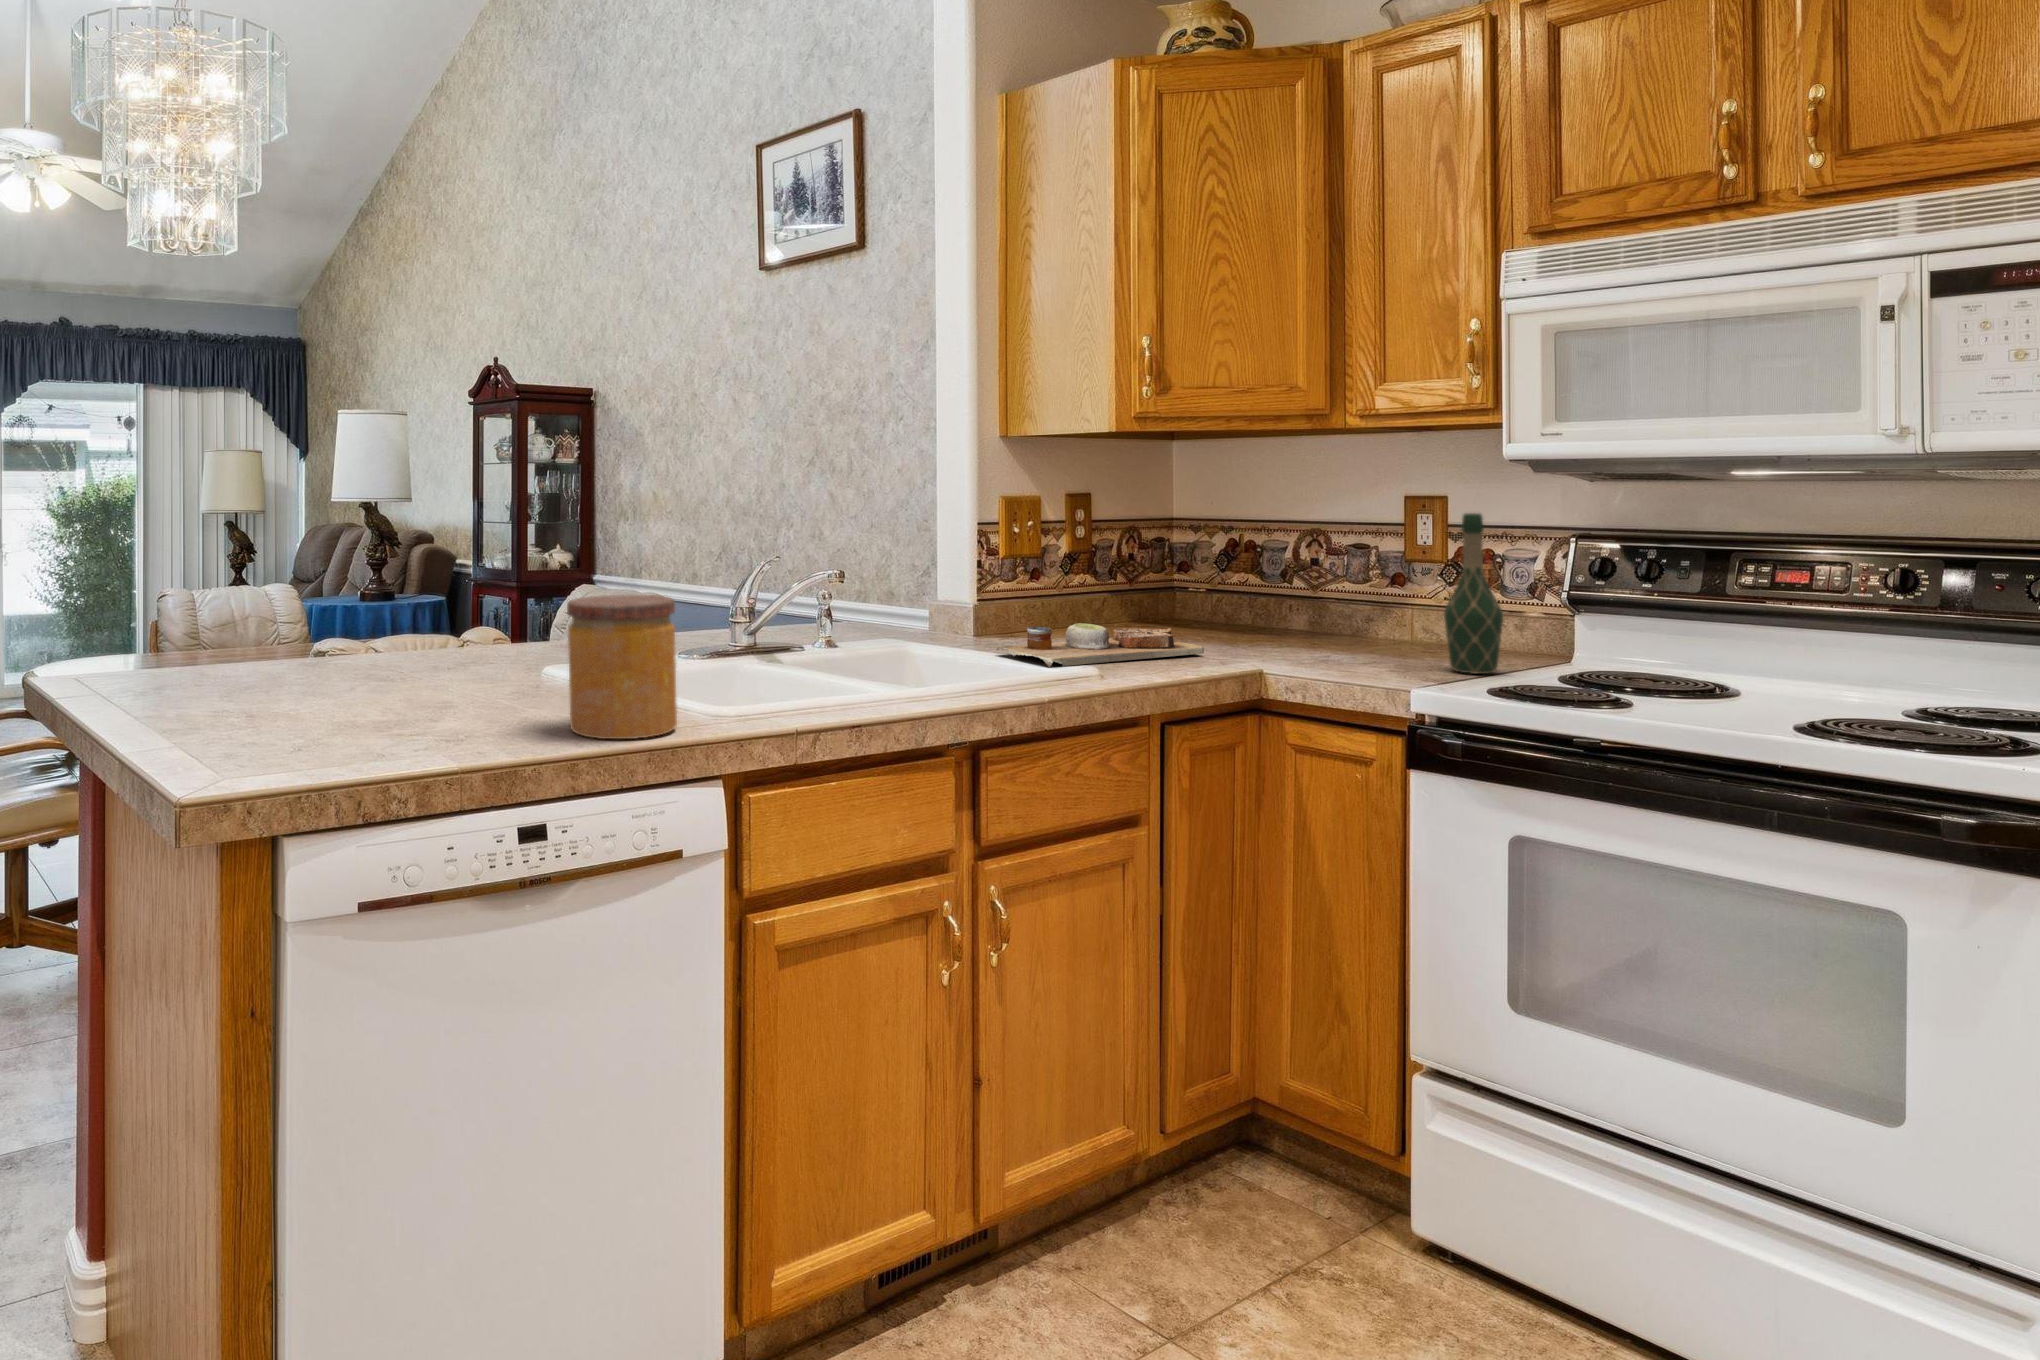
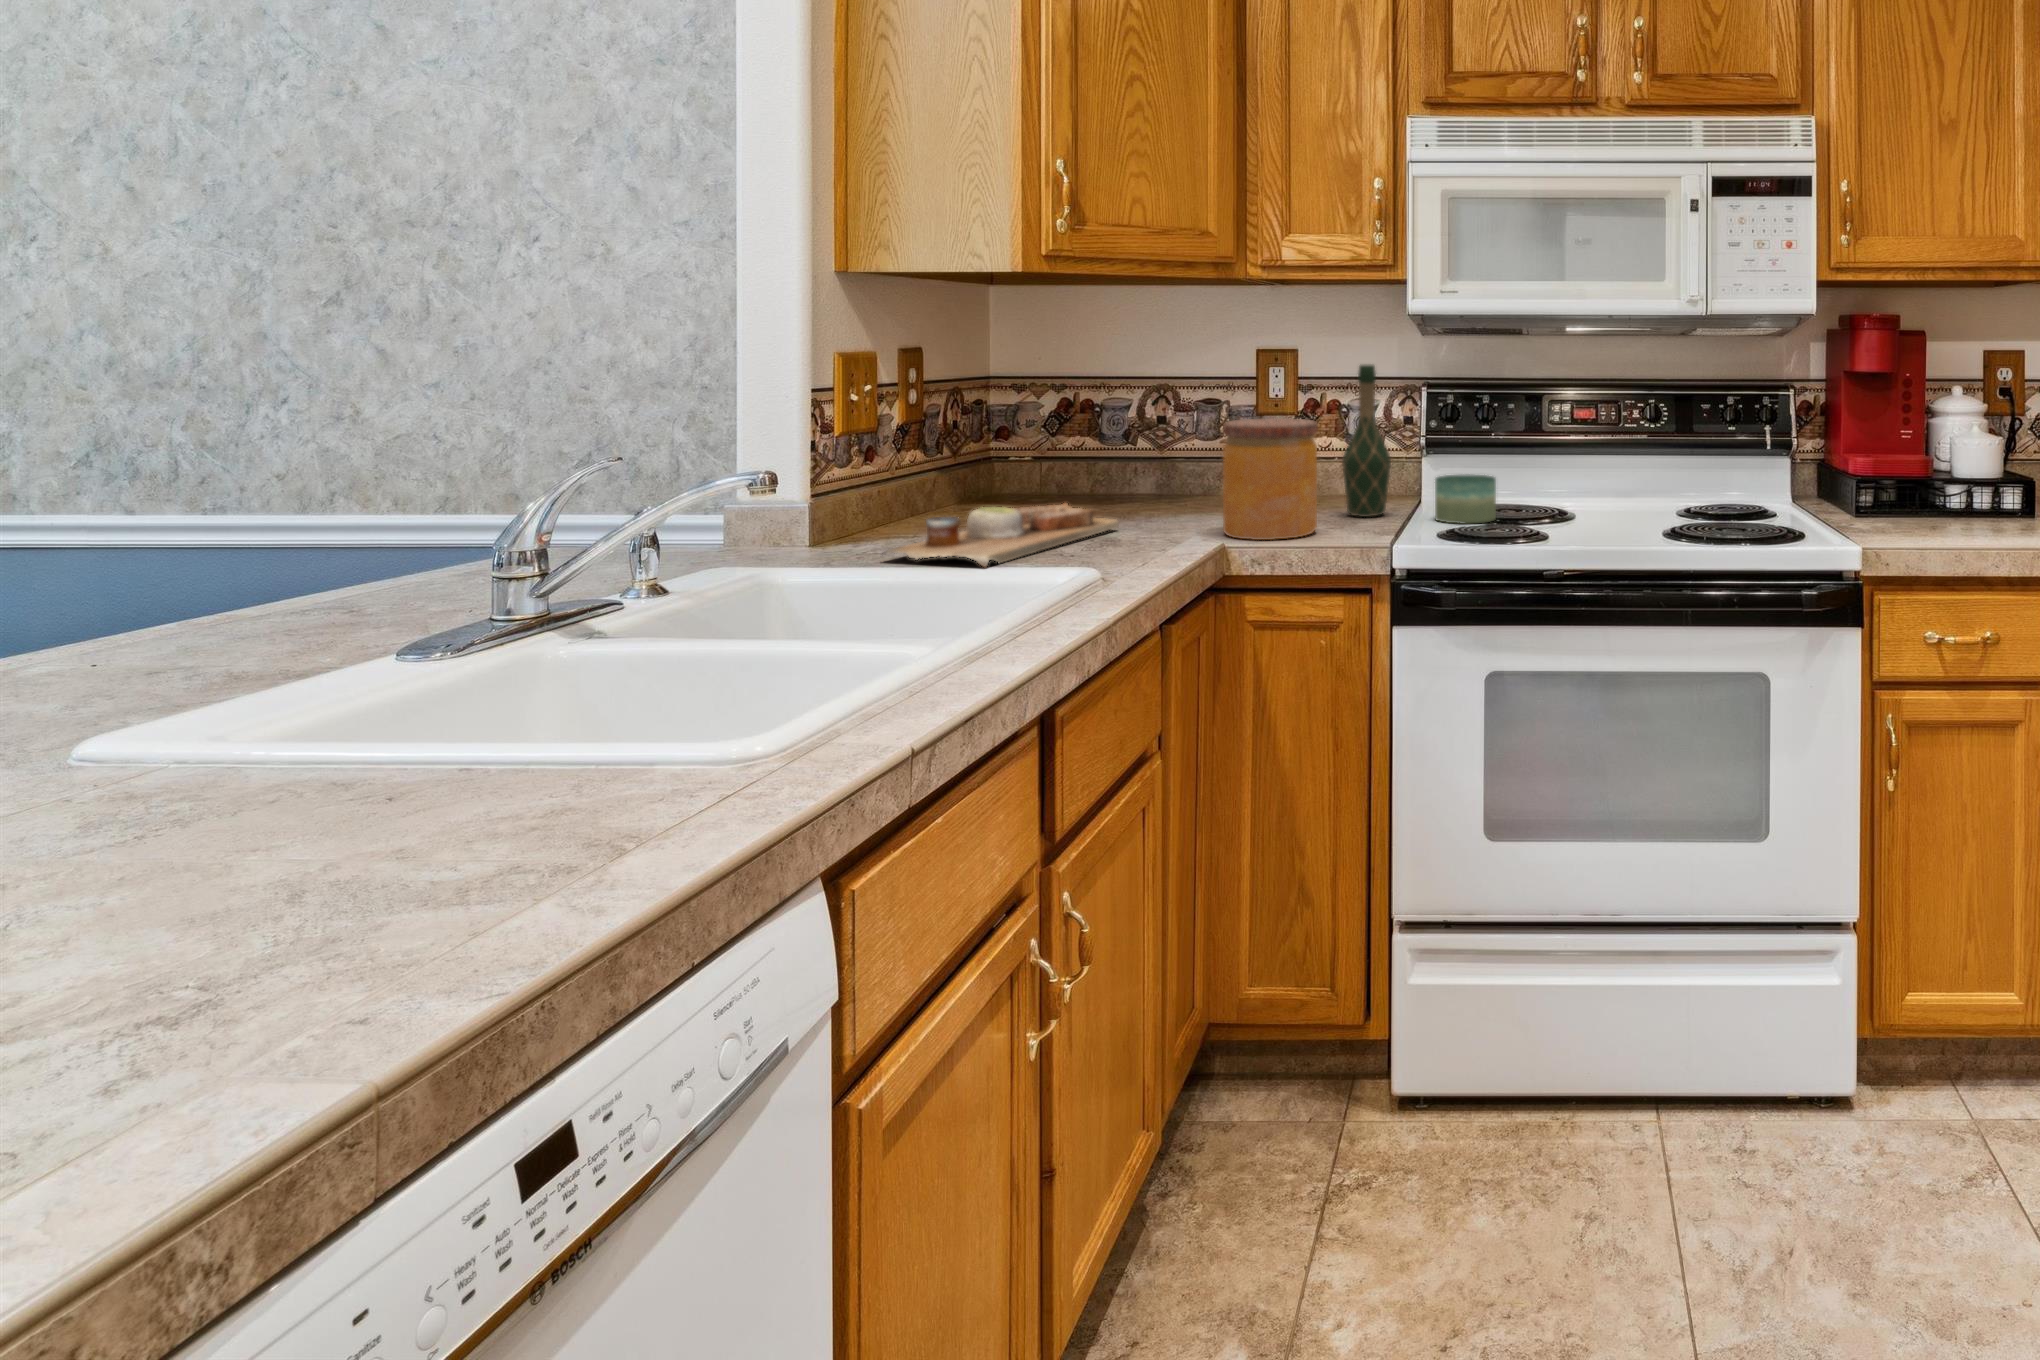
jar: present [567,595,677,739] -> present [1223,418,1318,540]
candle: none [1539,638,1622,694] -> present [1435,475,1496,523]

